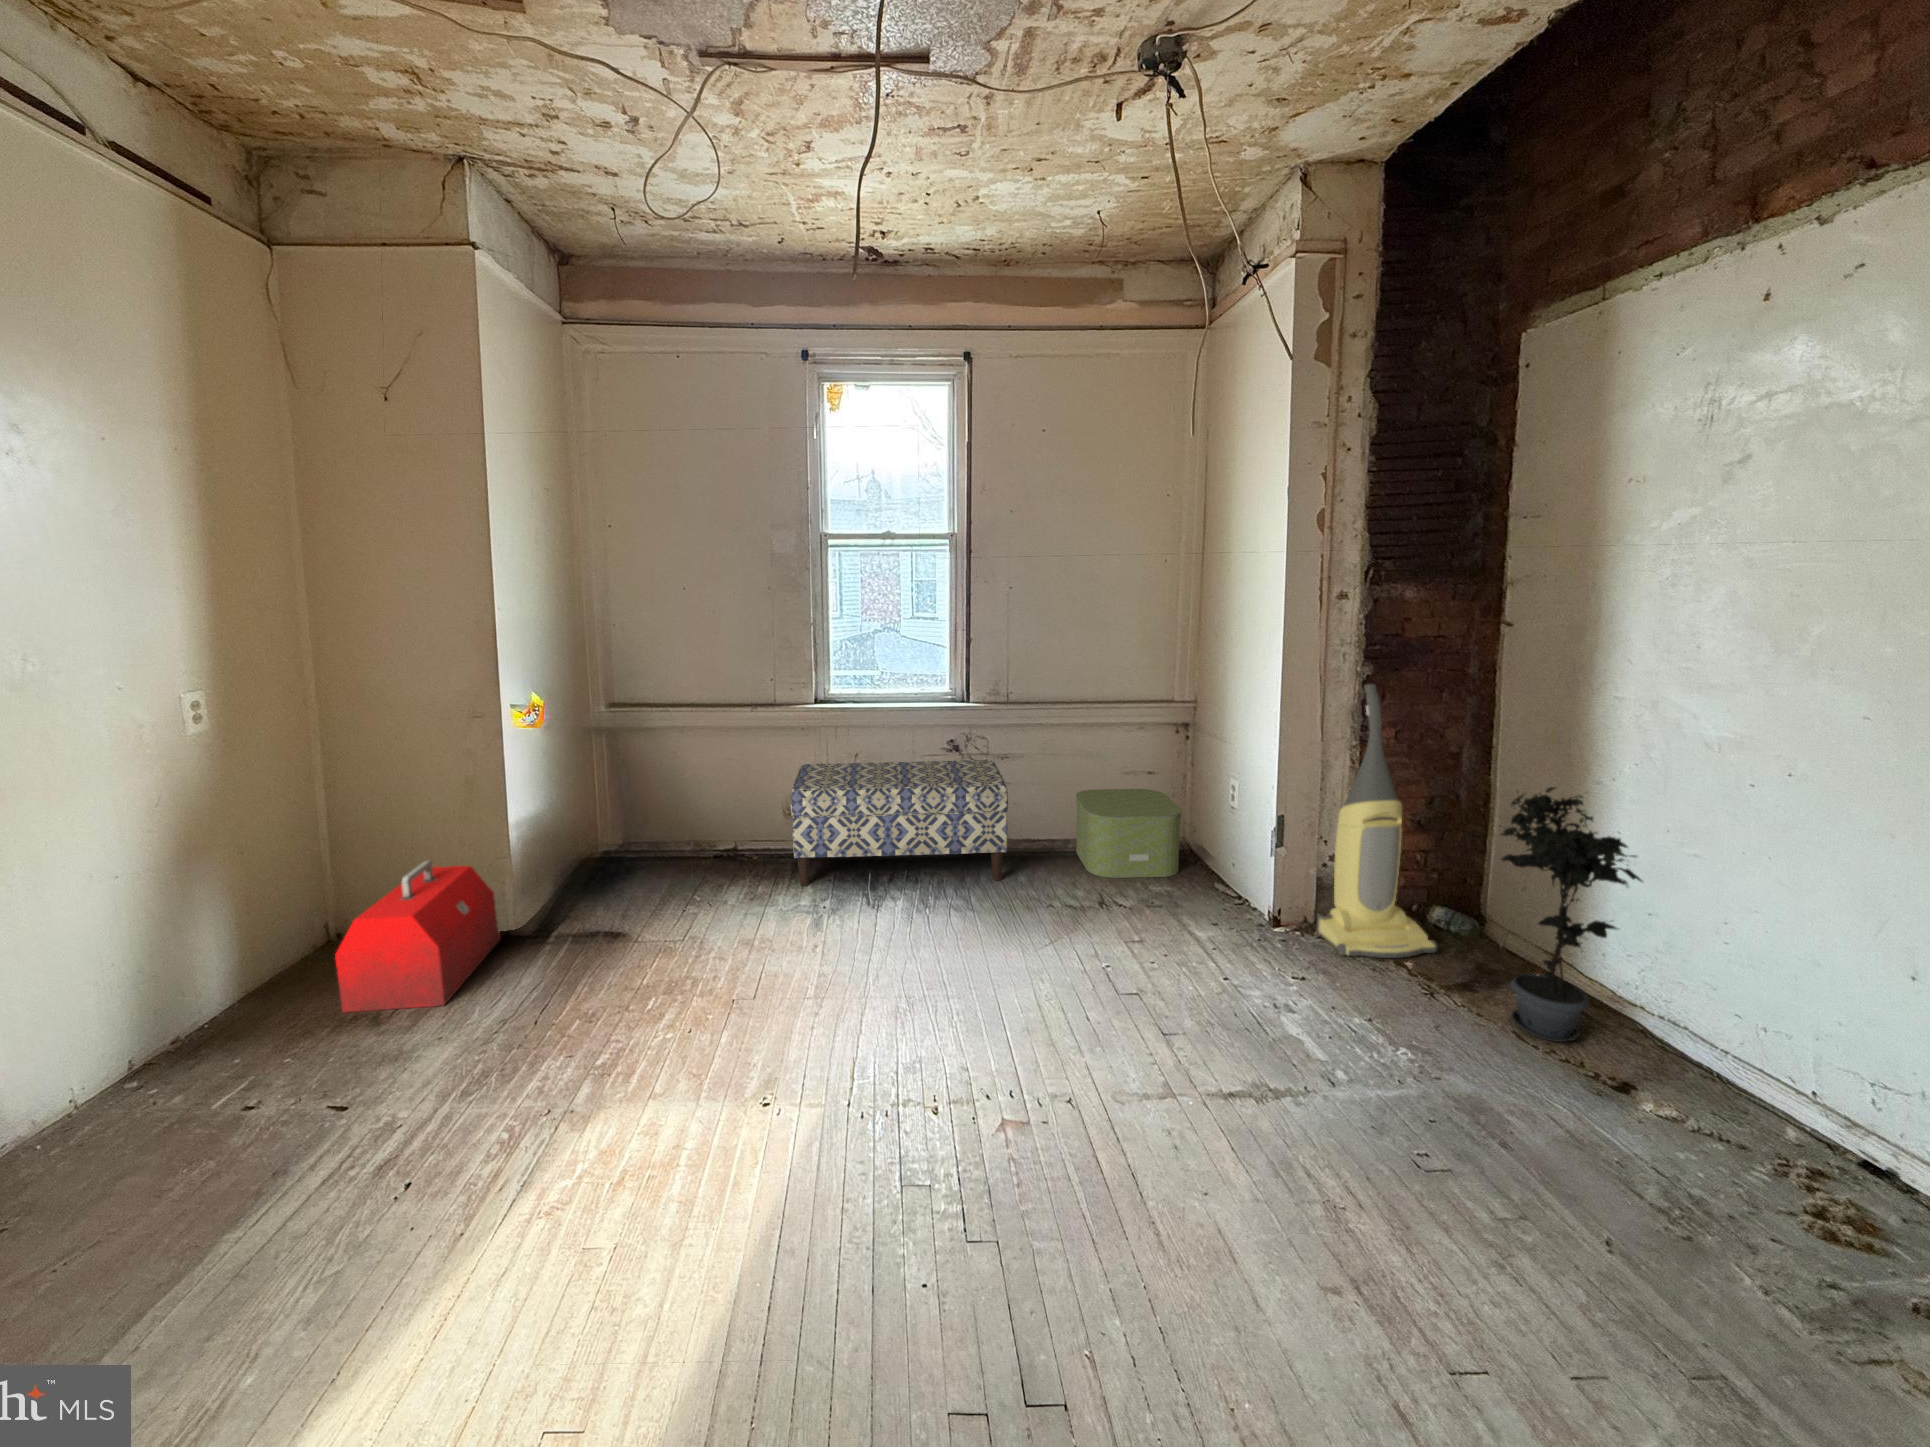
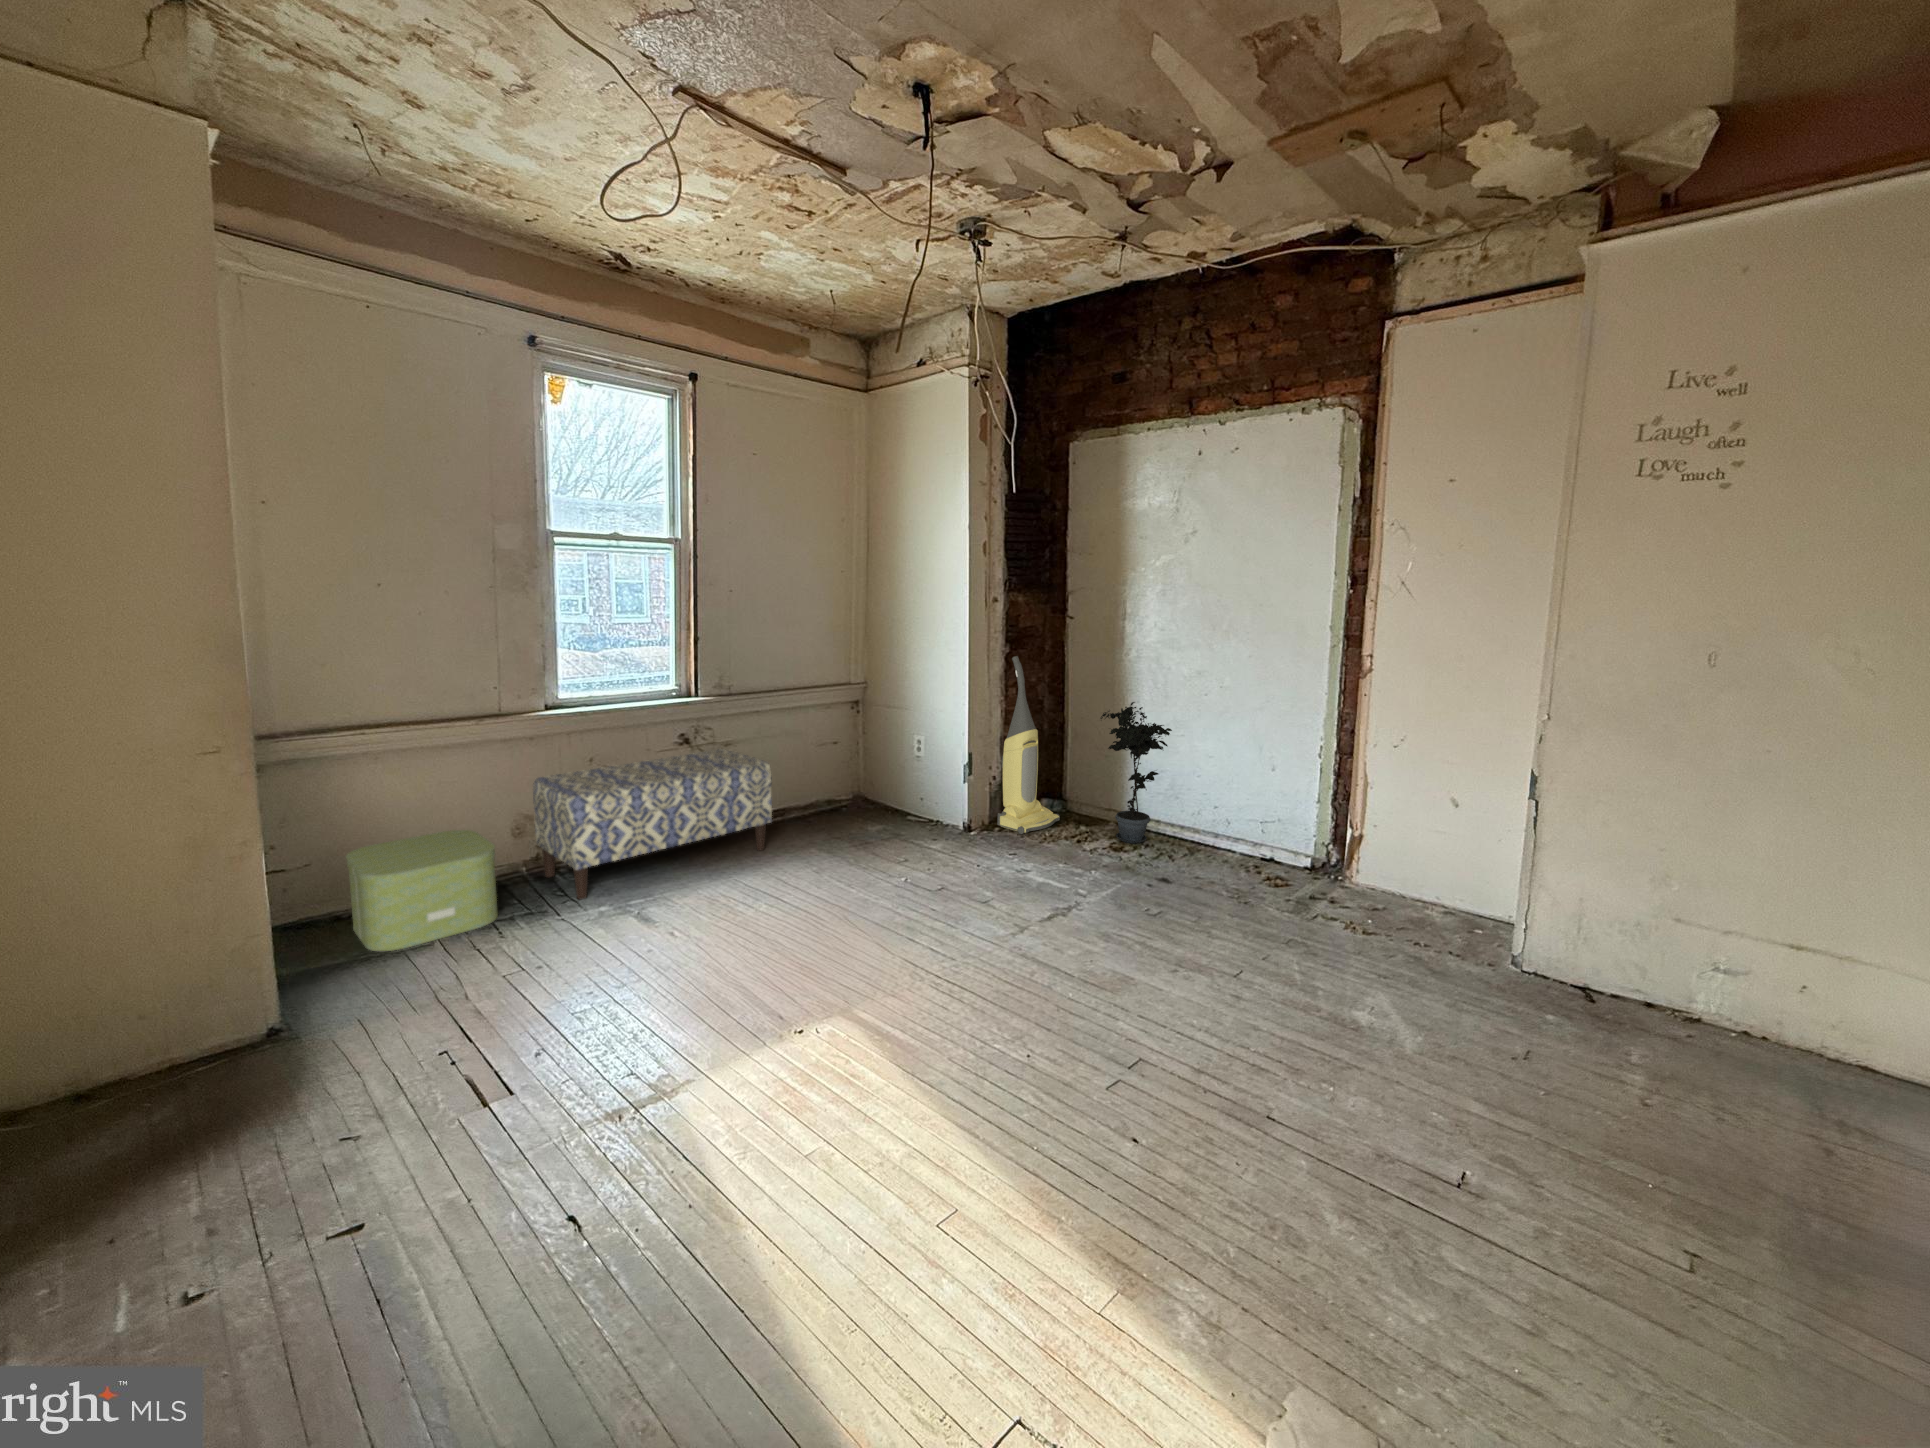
storage box: present [1076,789,1182,878] -> present [346,830,498,951]
toolbox: present [335,861,501,1013] -> none [33,959,263,1216]

